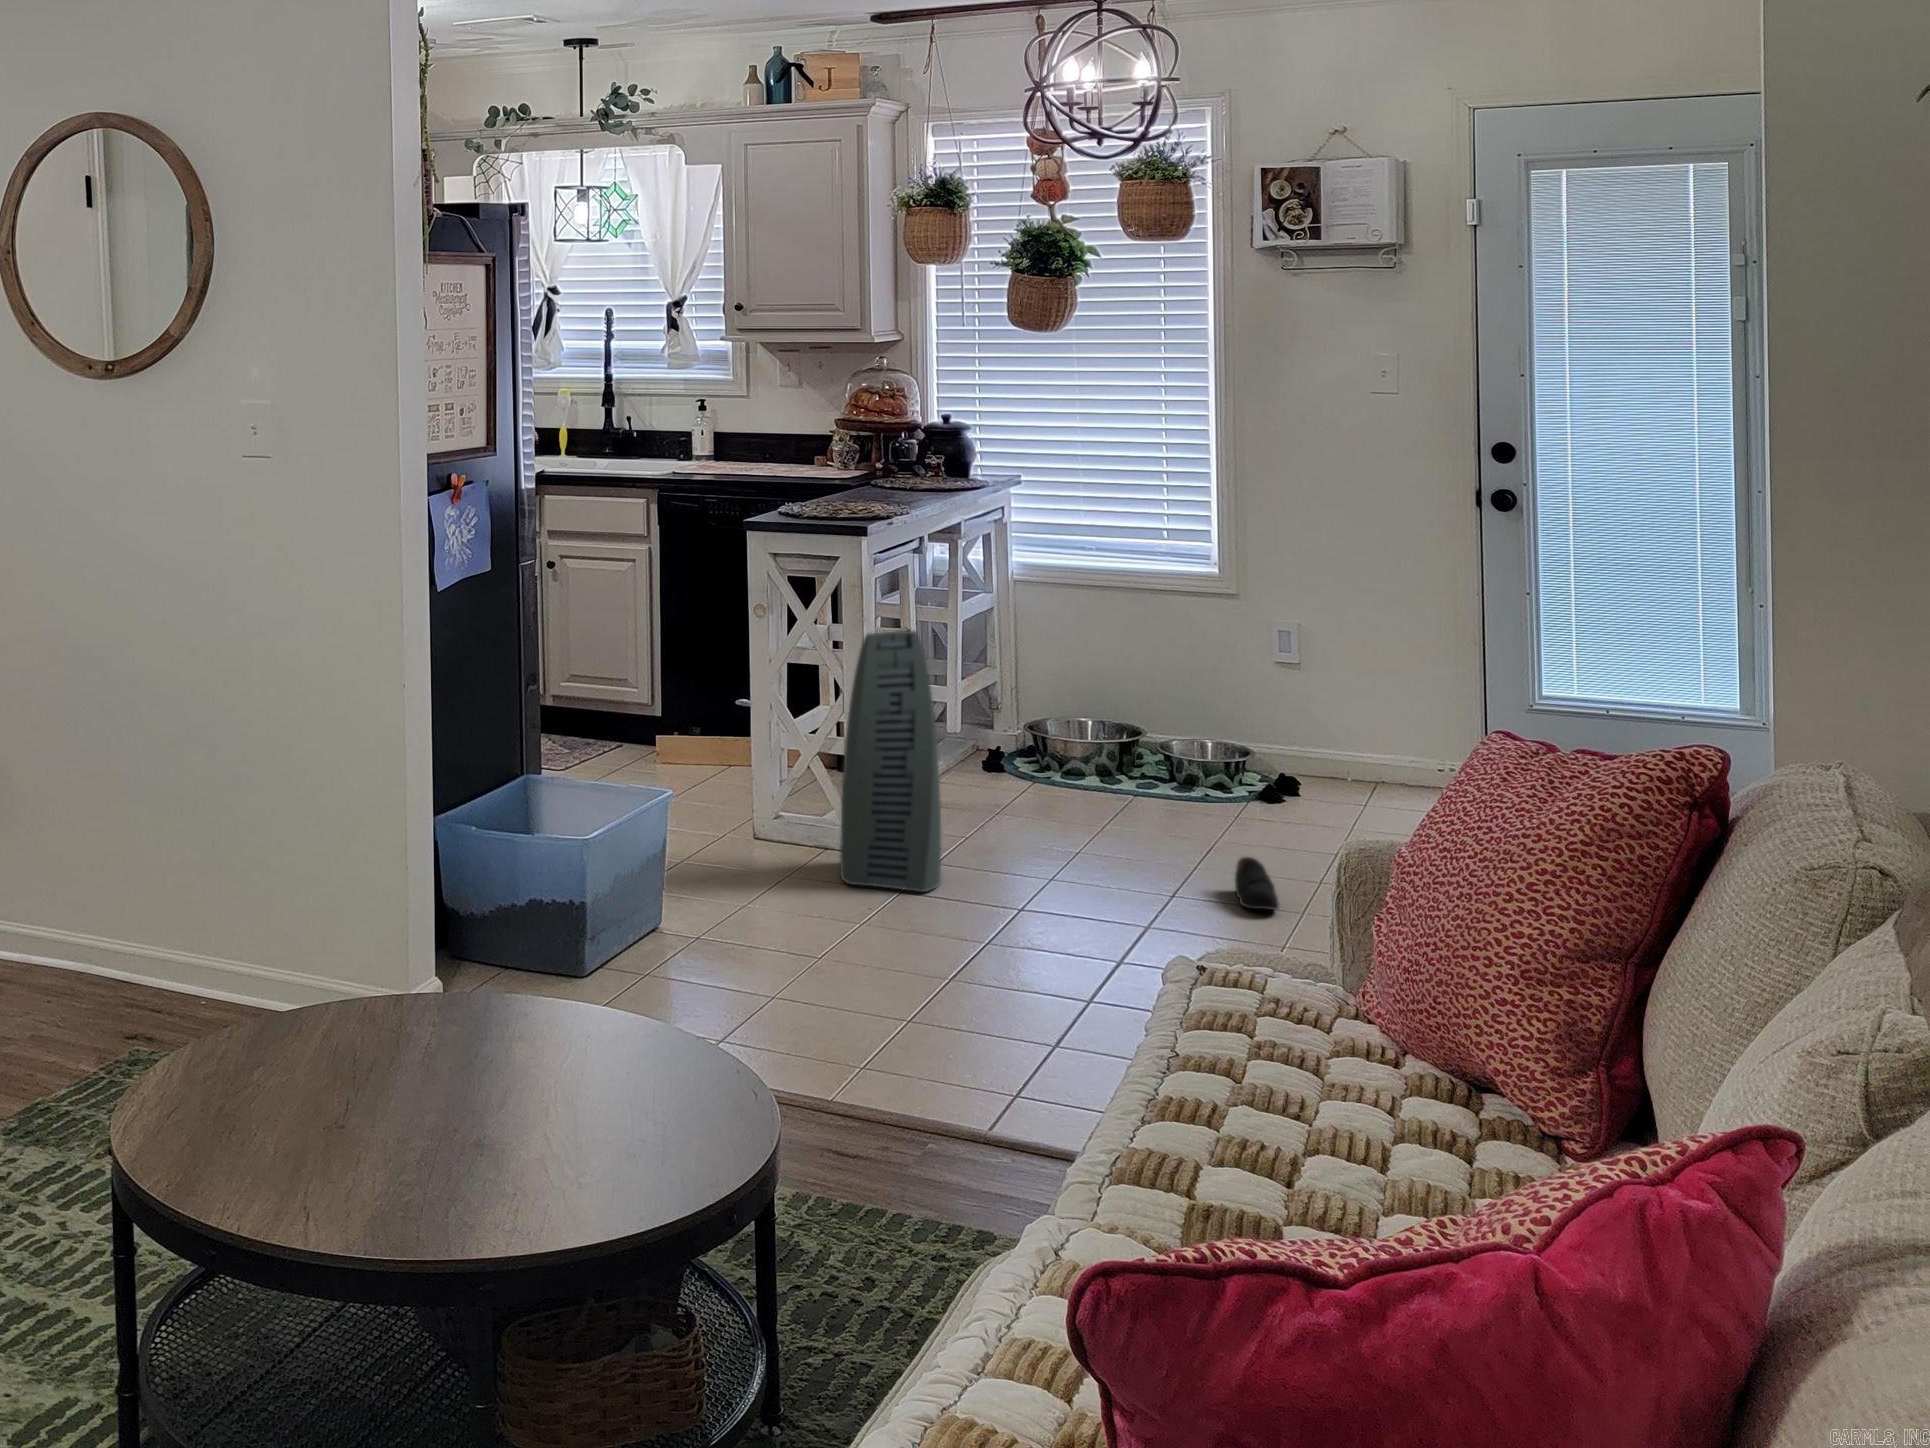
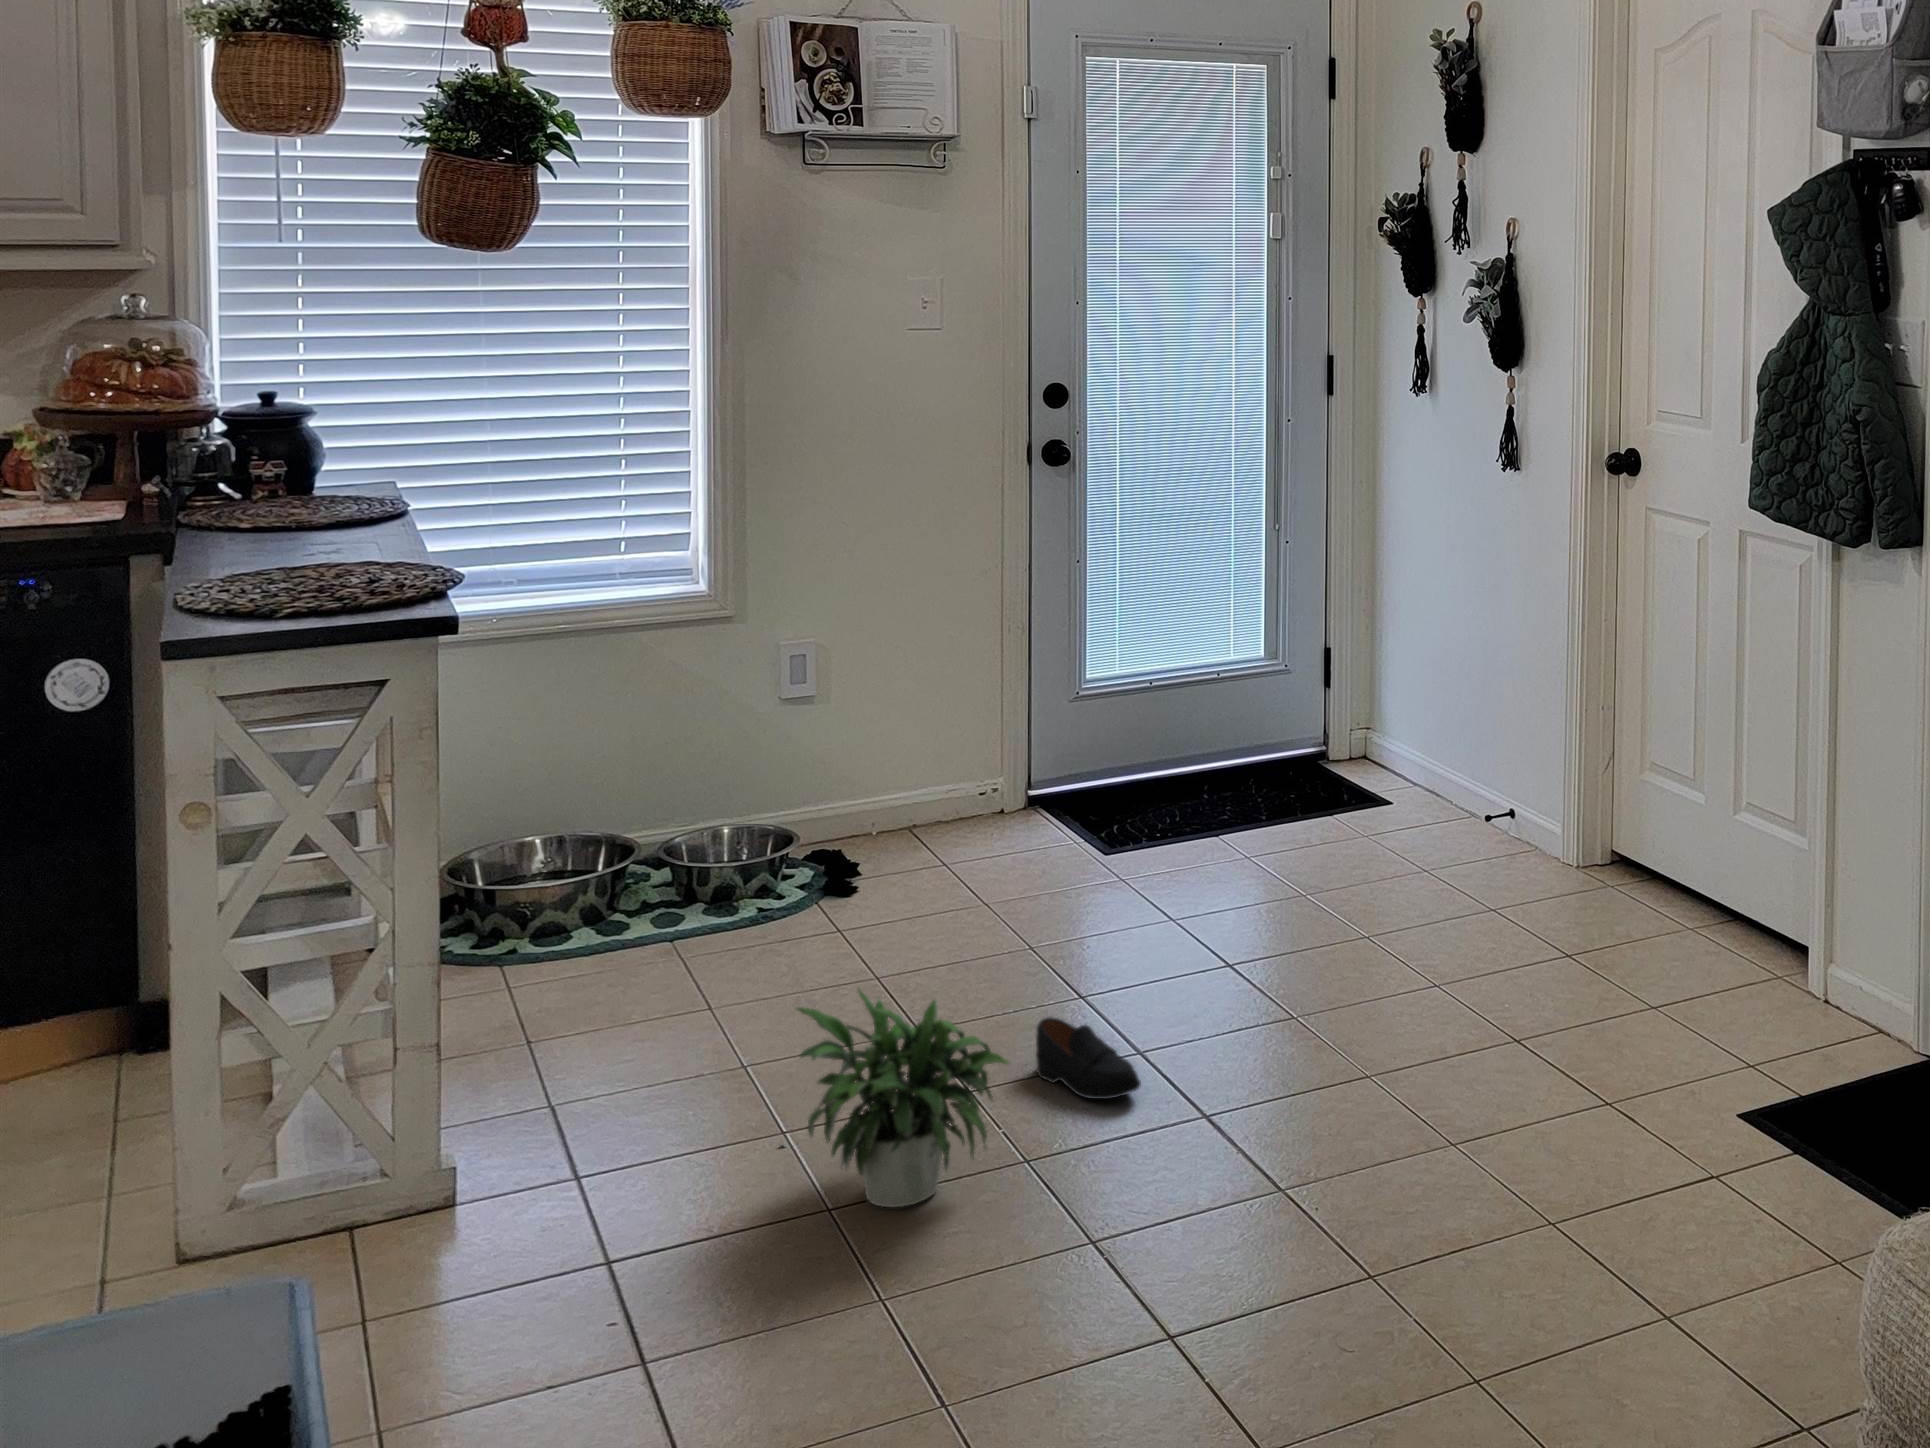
air purifier: present [840,630,941,892] -> none [456,817,672,1331]
potted plant: none [1014,774,1140,908] -> present [781,990,1009,1207]

